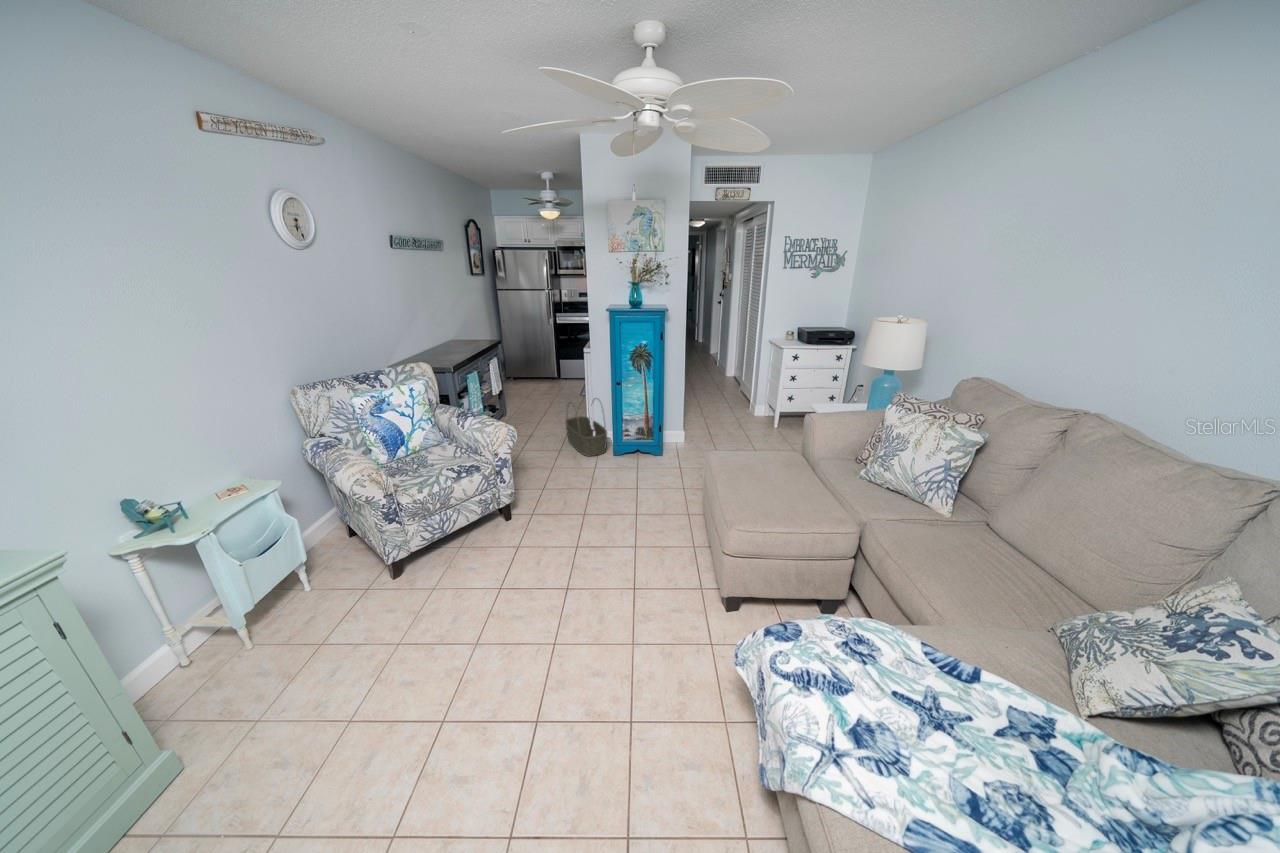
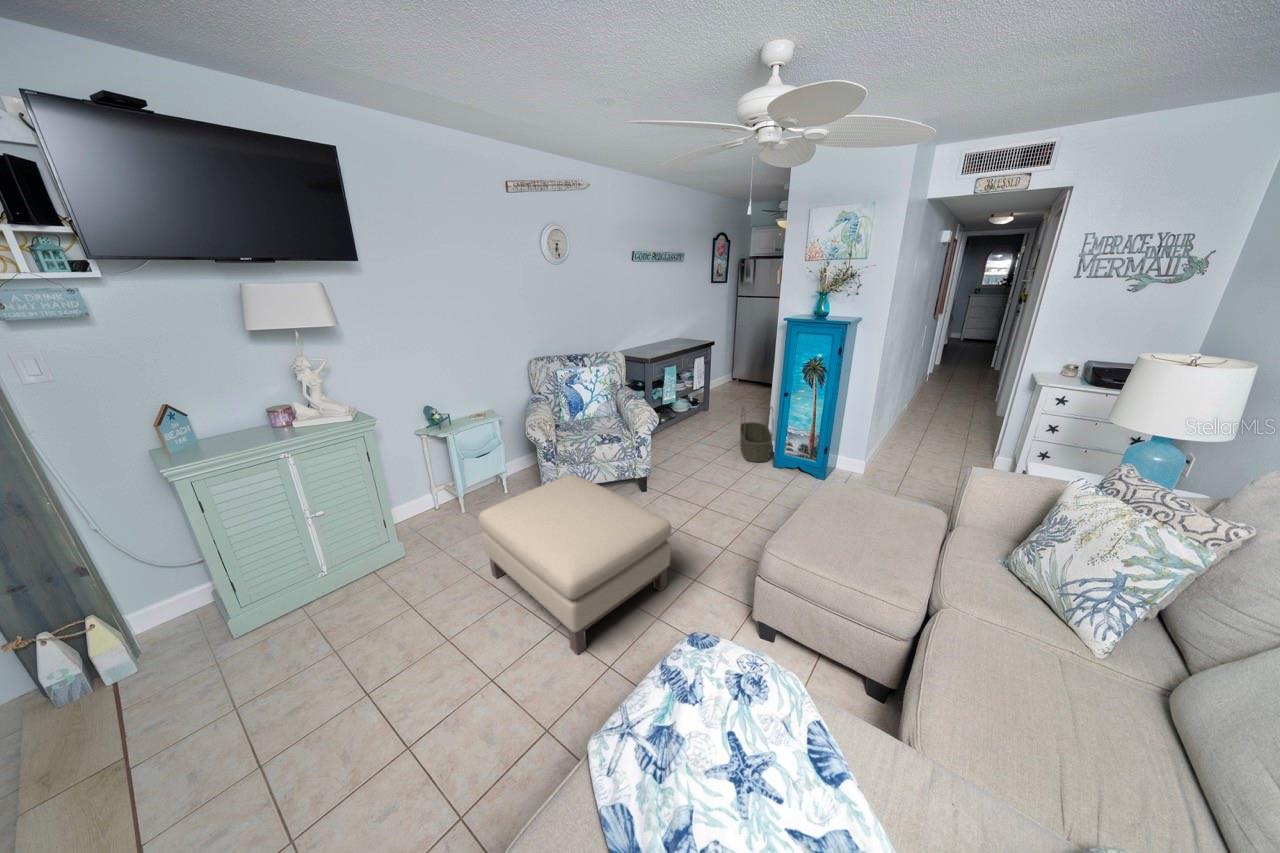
ottoman: none [354,527,618,734] -> present [478,475,671,654]

